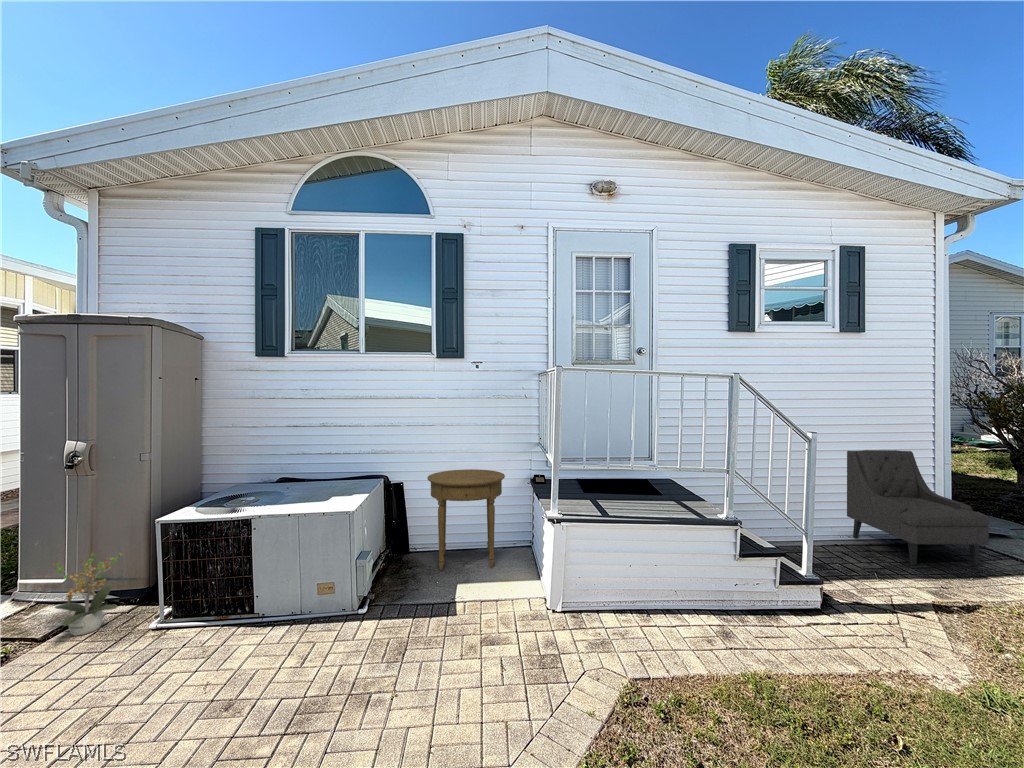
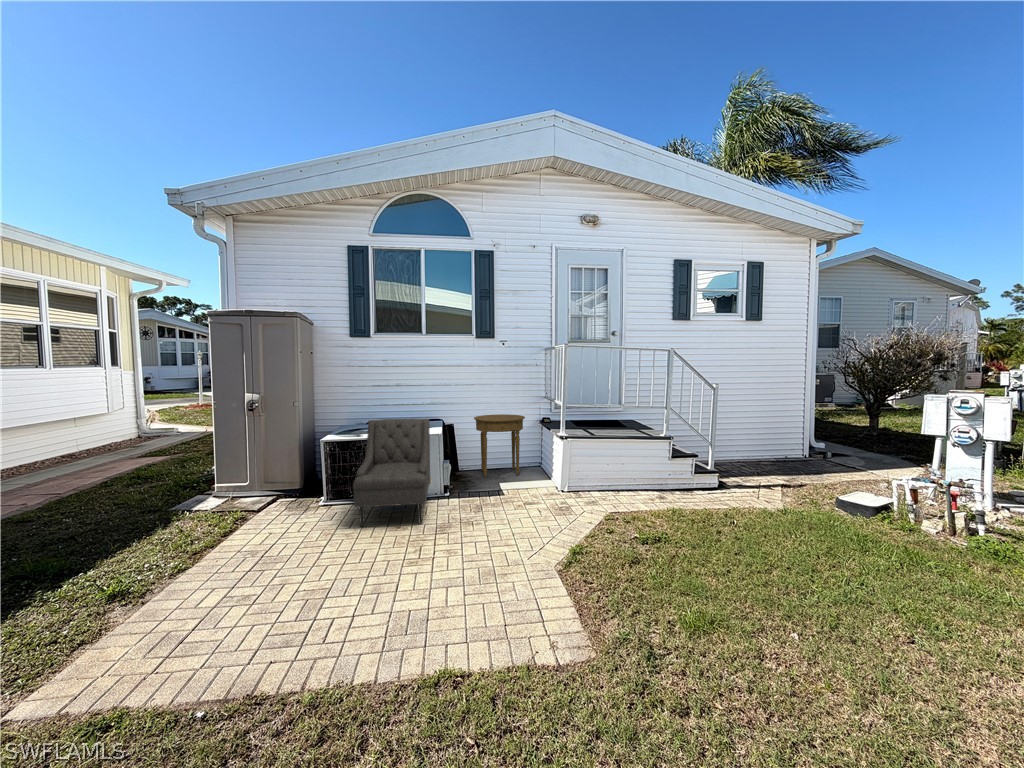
chair: present [847,450,990,566] -> present [353,419,430,527]
potted plant: present [52,553,121,636] -> none [259,460,301,507]

